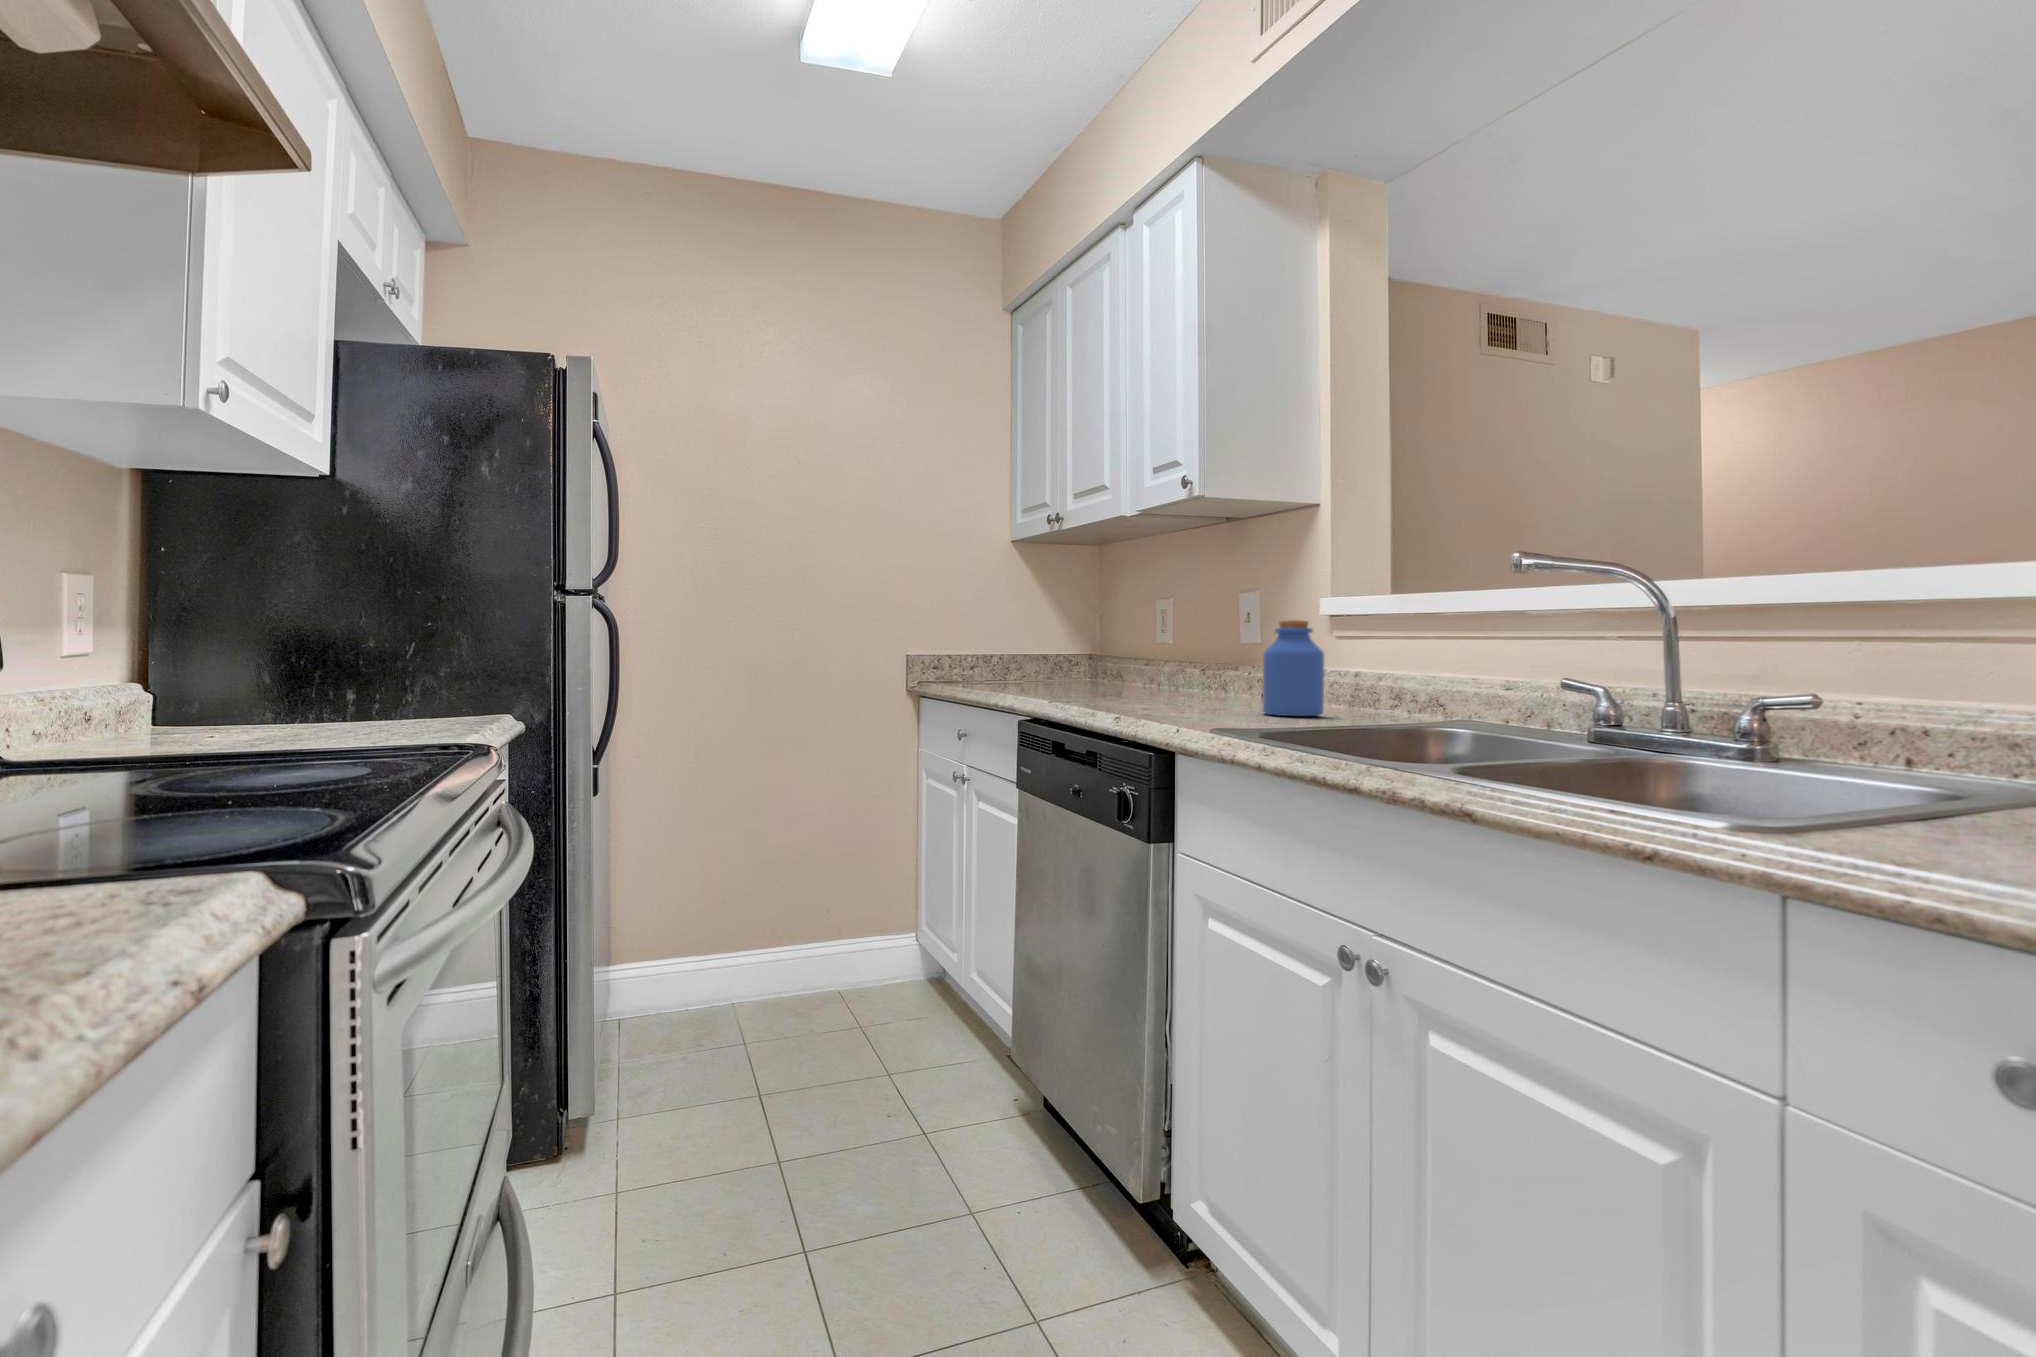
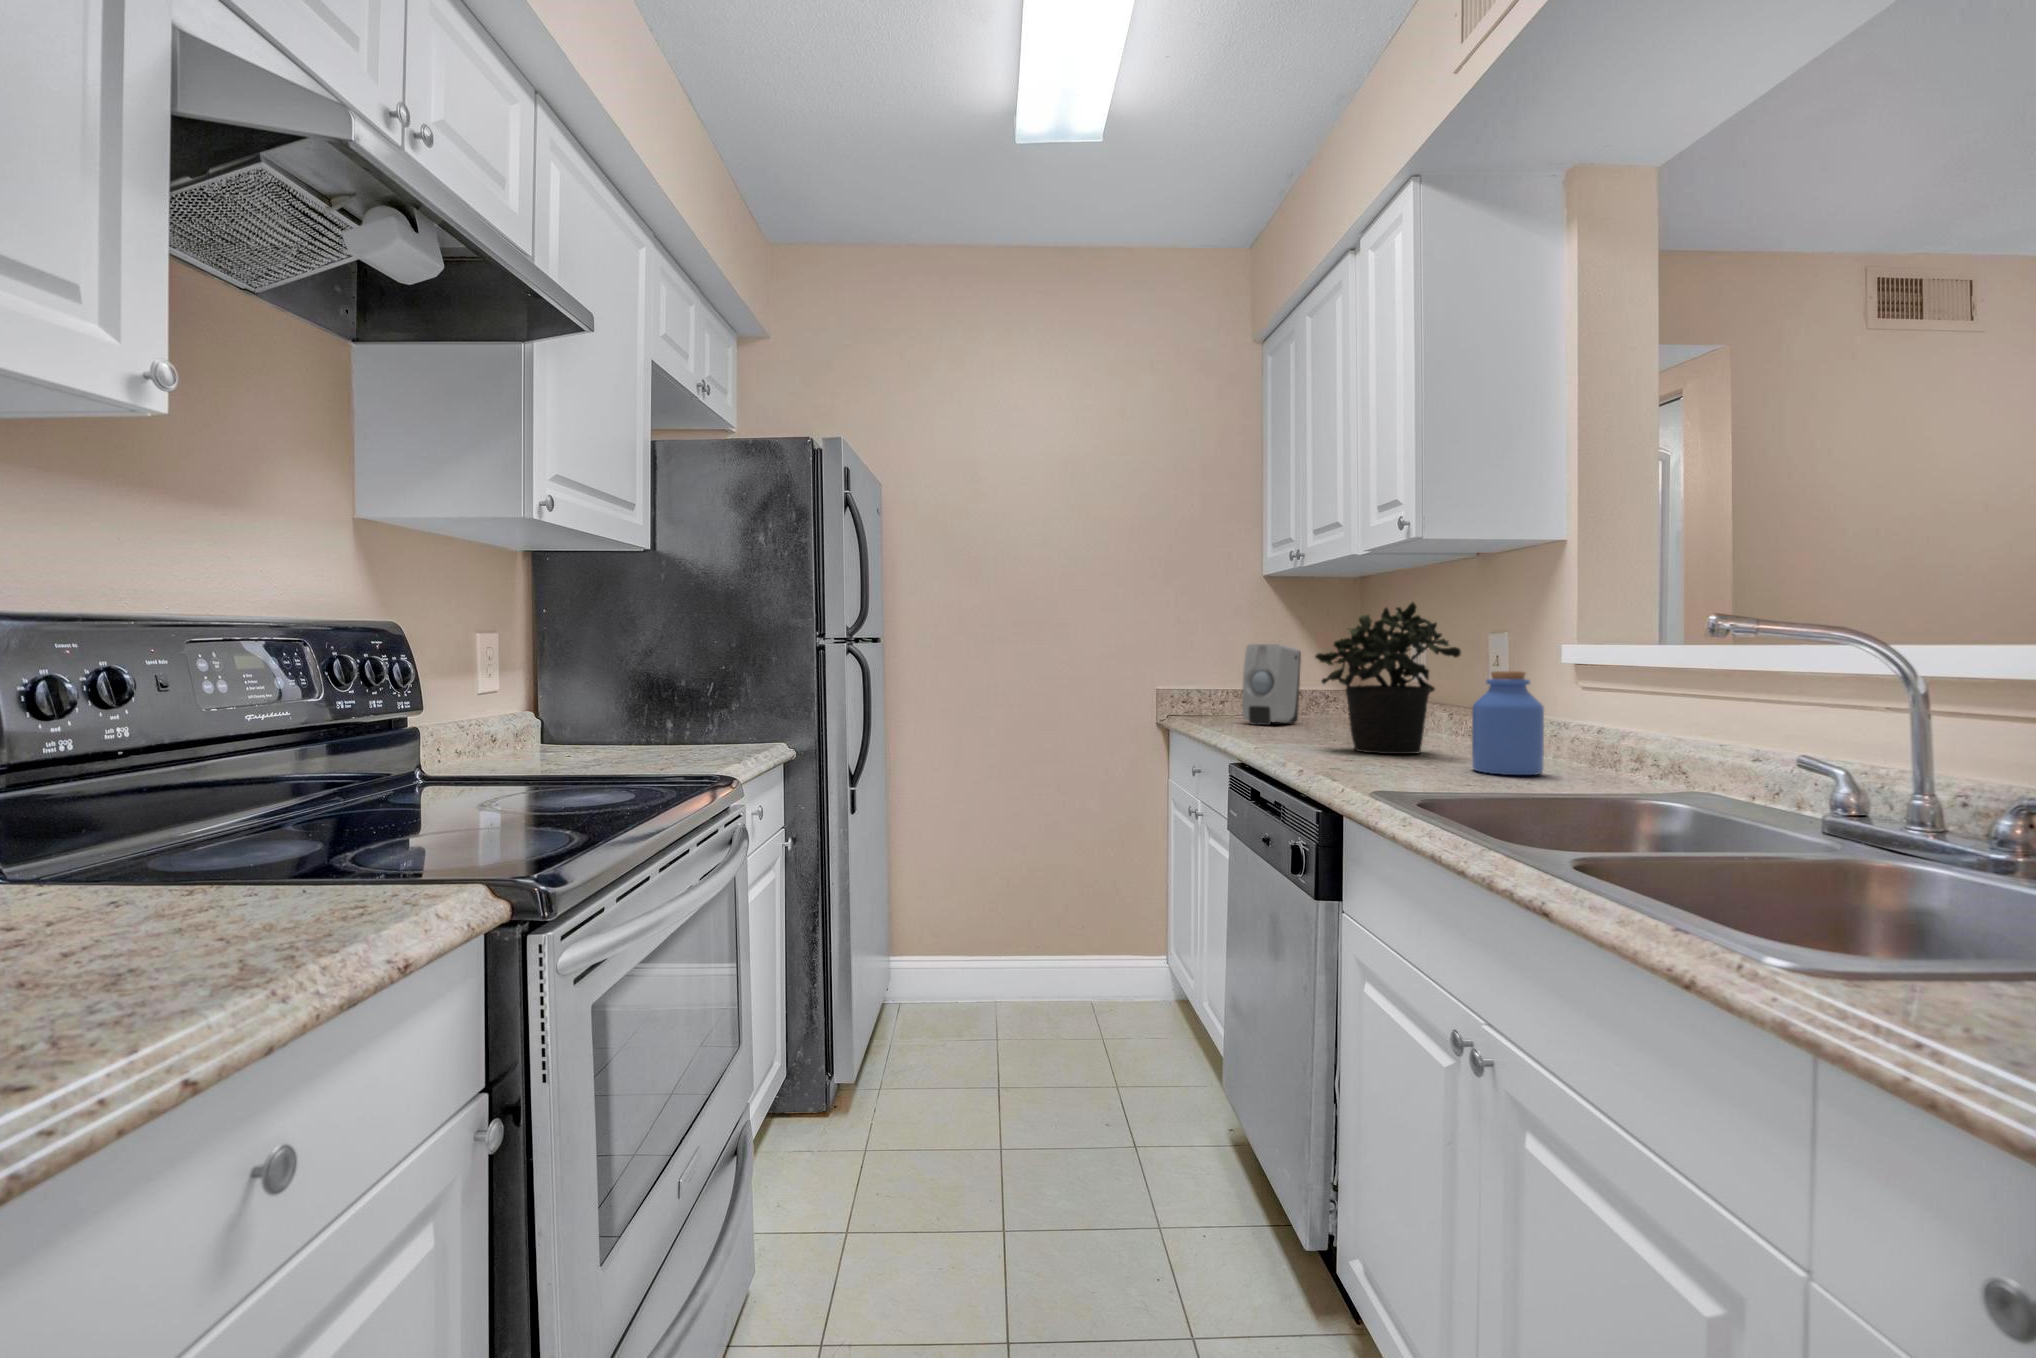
potted plant: none [1104,559,1239,706] -> present [1315,602,1461,754]
soap dispenser: none [1001,607,1052,689] -> present [1242,644,1301,725]

